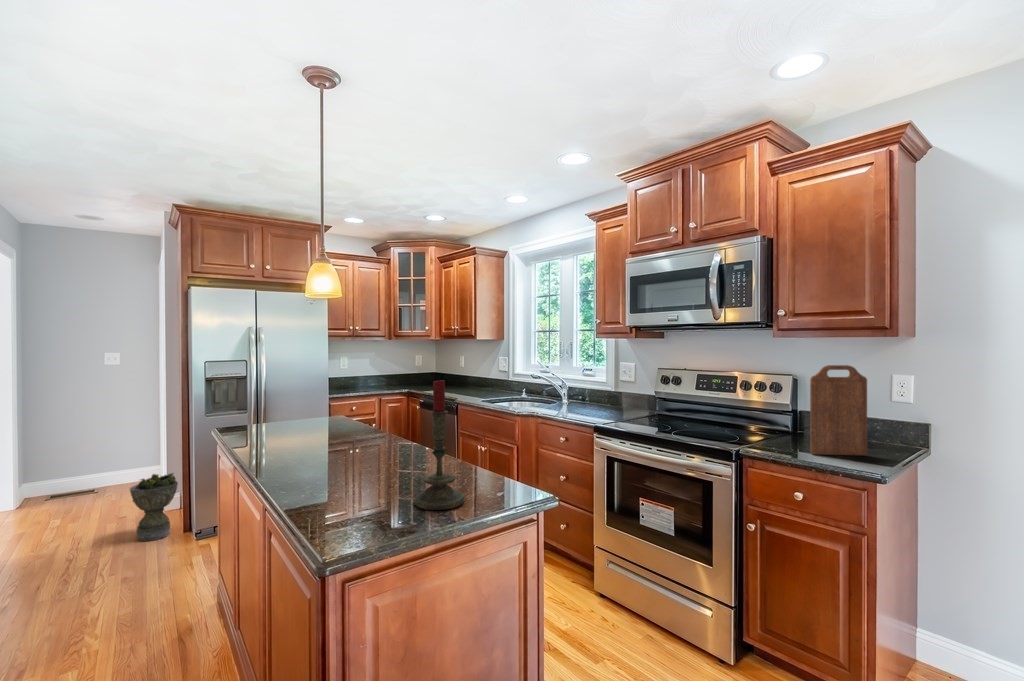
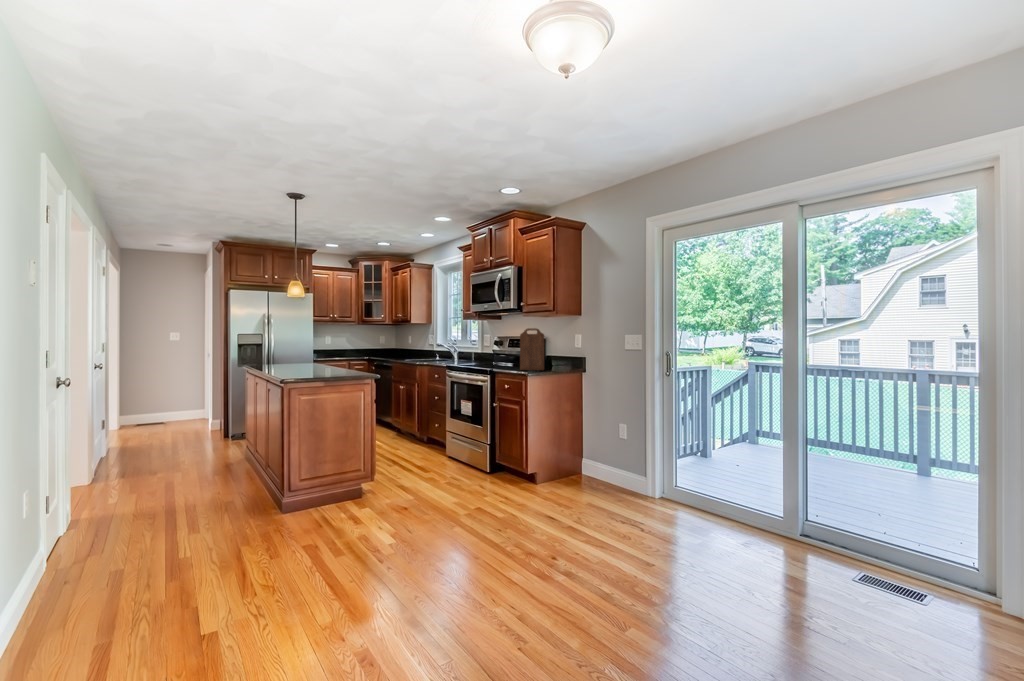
candle: present [414,377,464,510] -> none [322,327,341,375]
planter: present [130,473,178,541] -> none [194,401,221,440]

